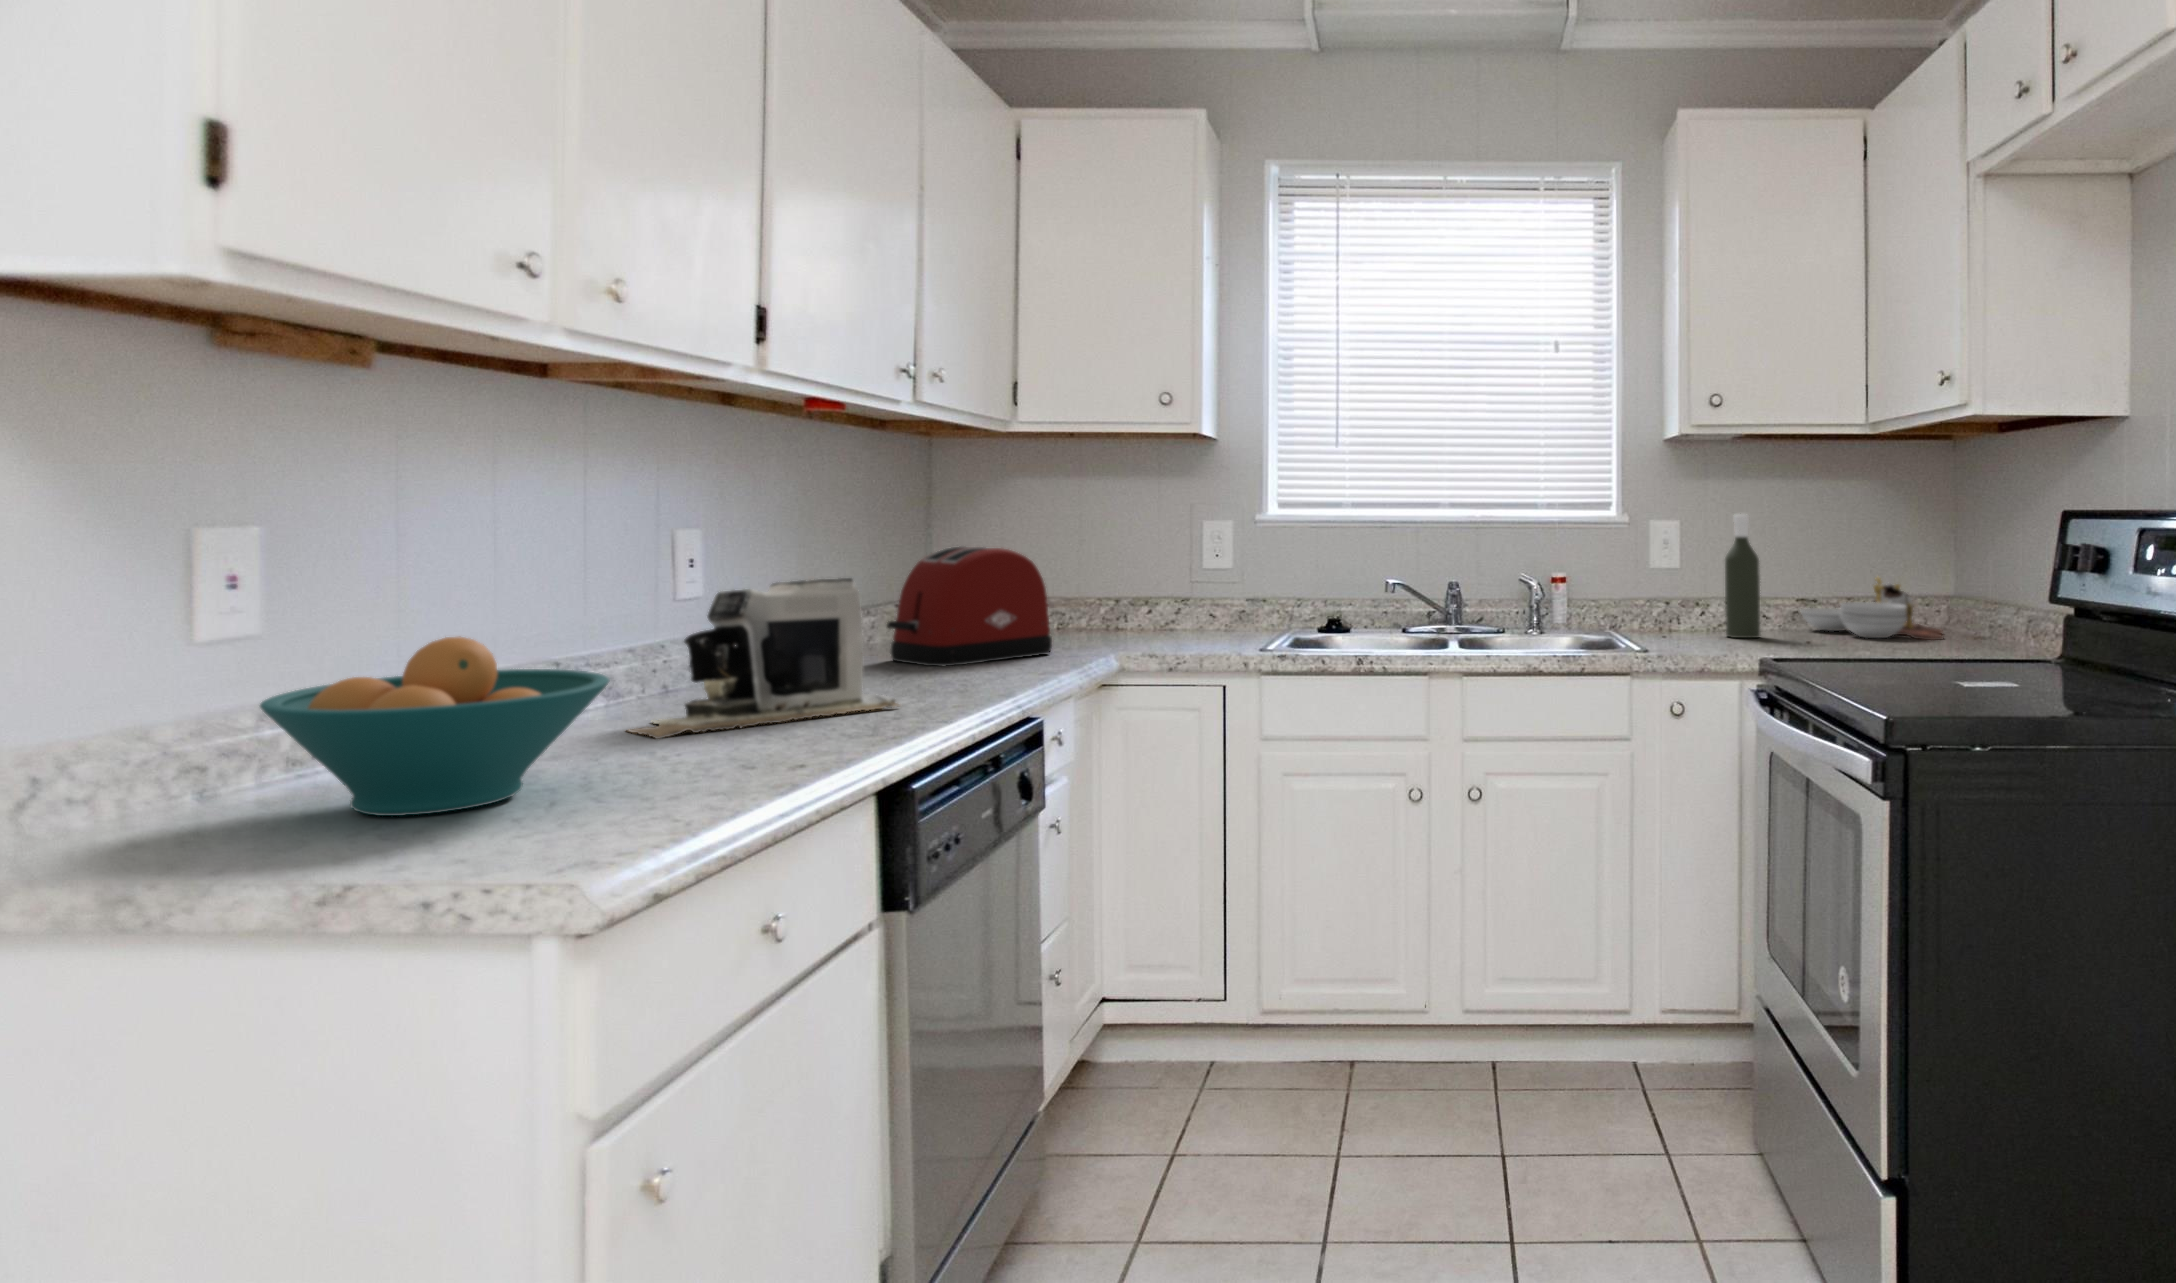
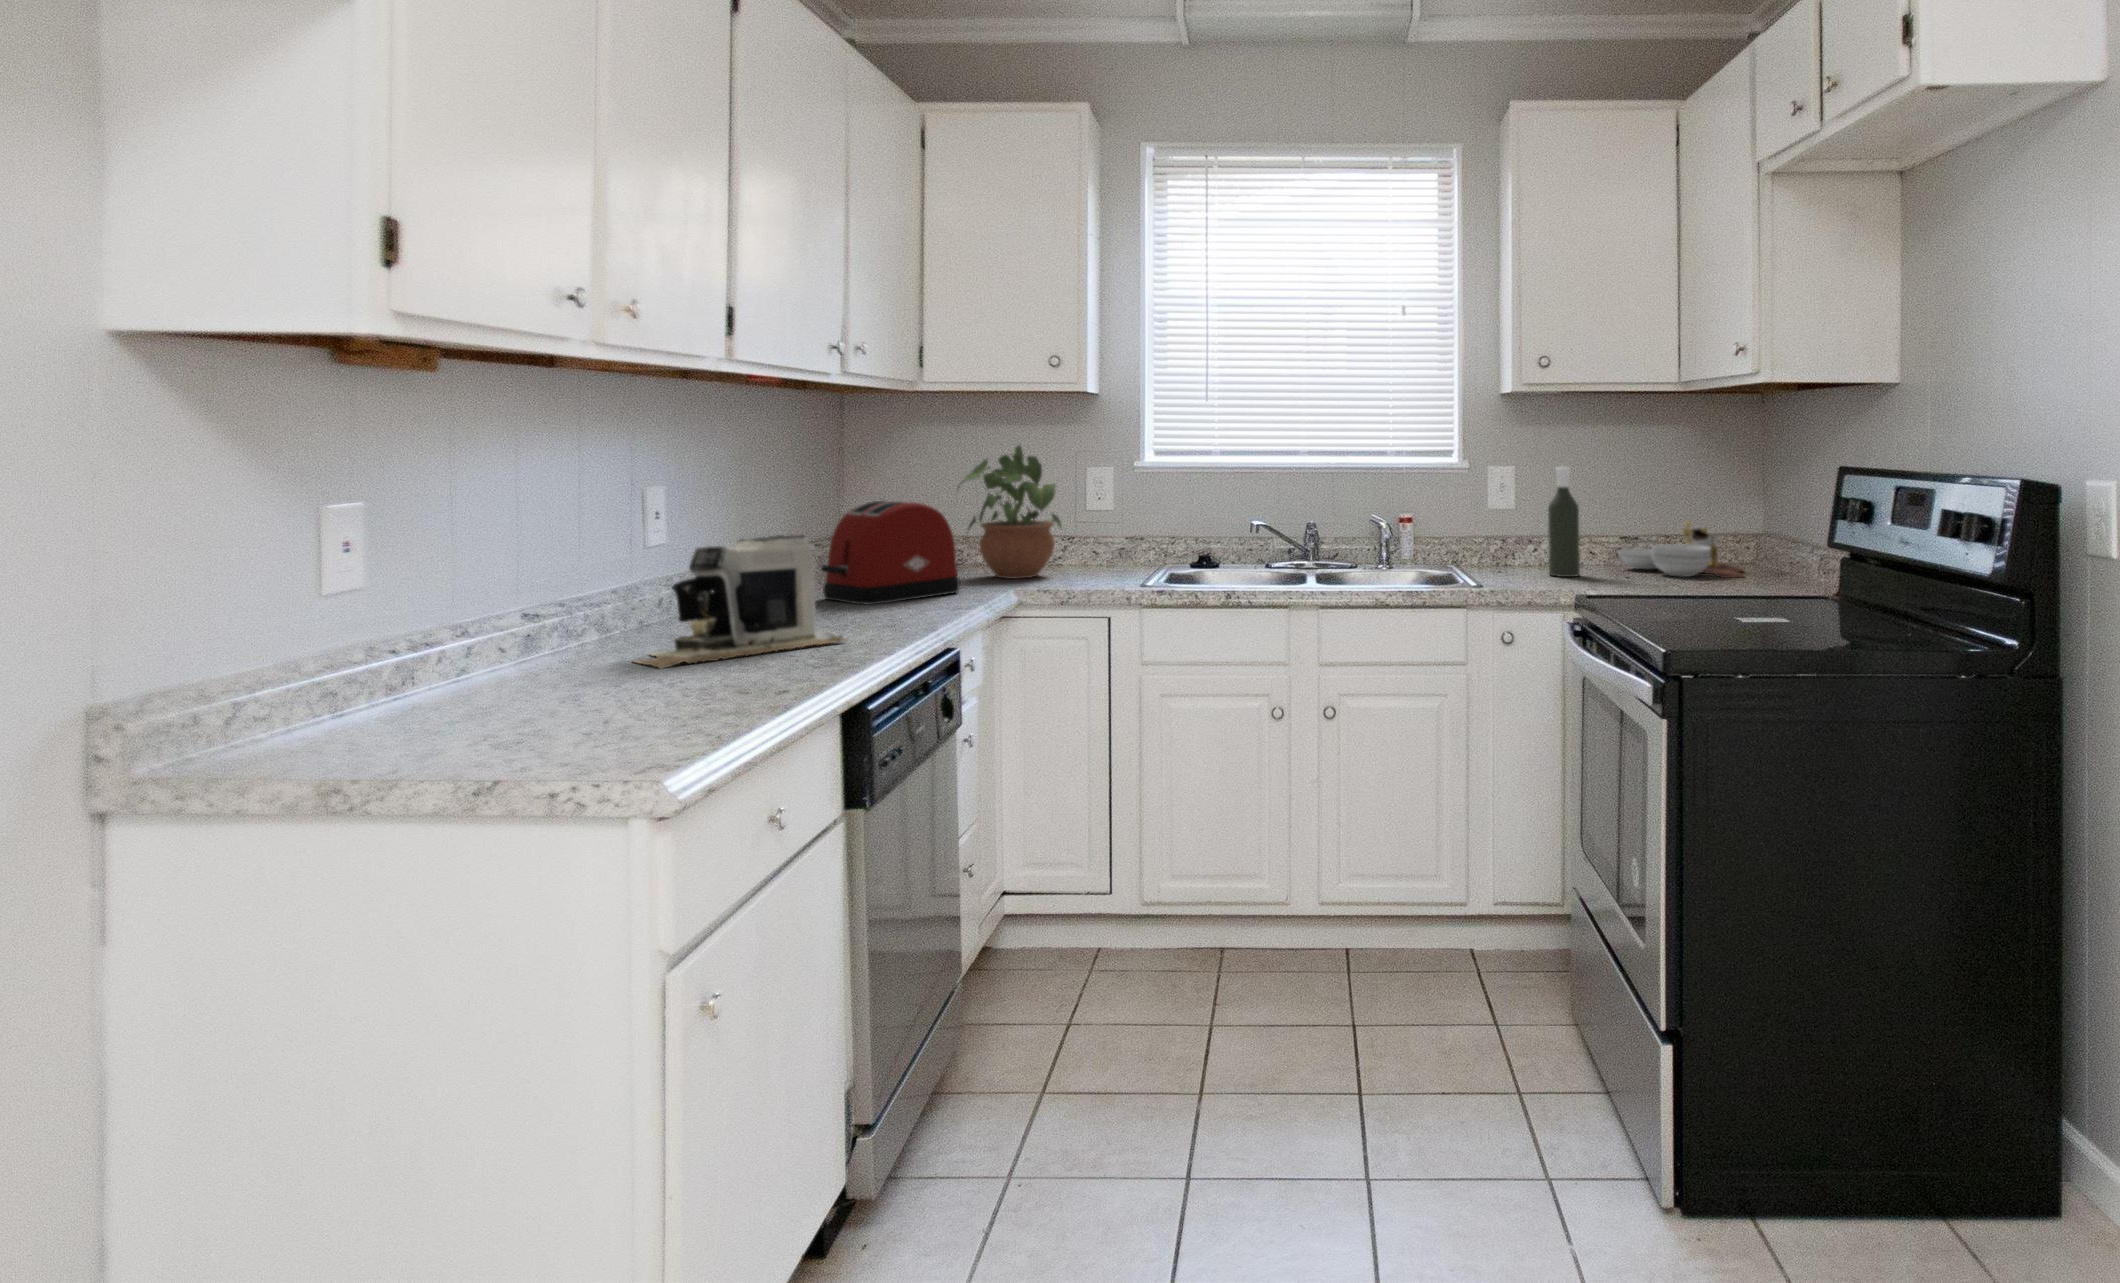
potted plant: none [1054,486,1176,639] -> present [958,445,1061,579]
fruit bowl: present [260,637,609,816] -> none [393,592,642,730]

